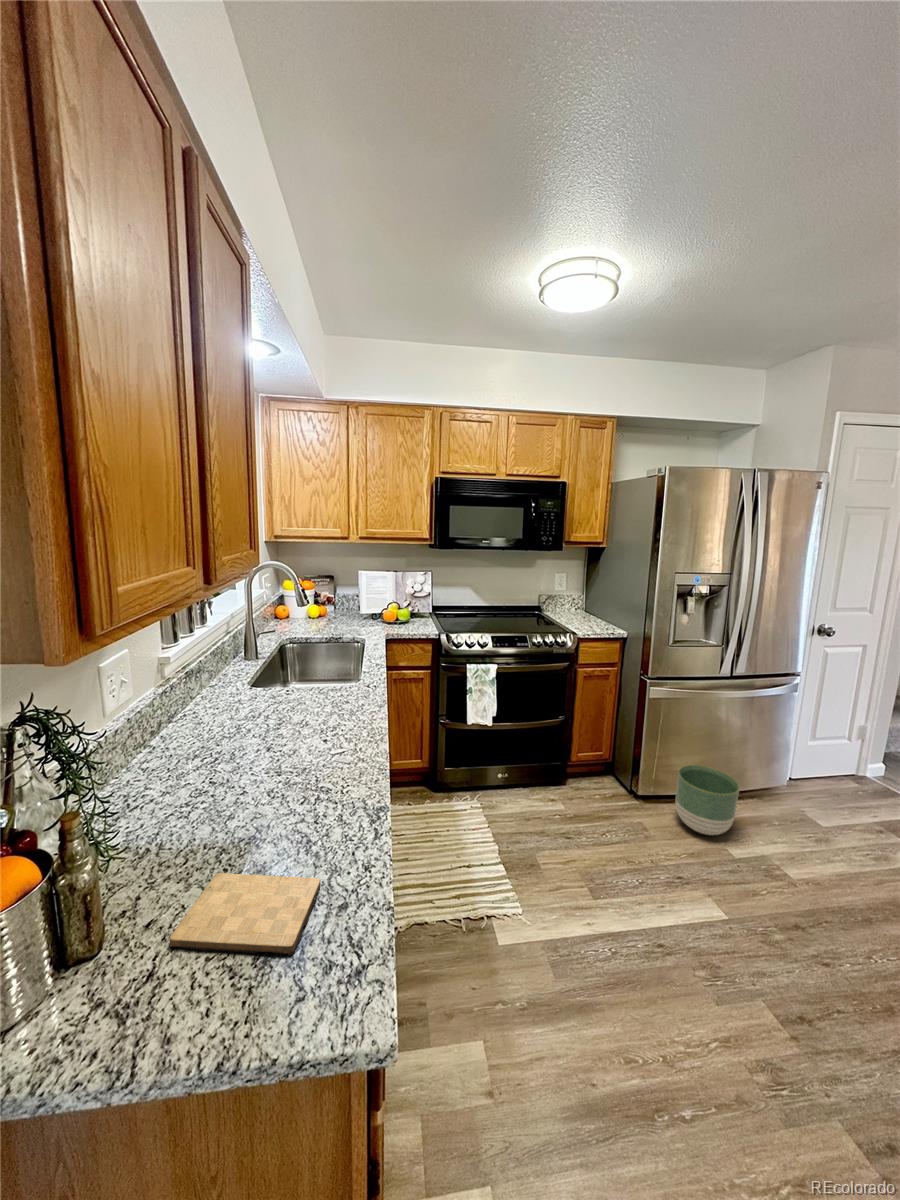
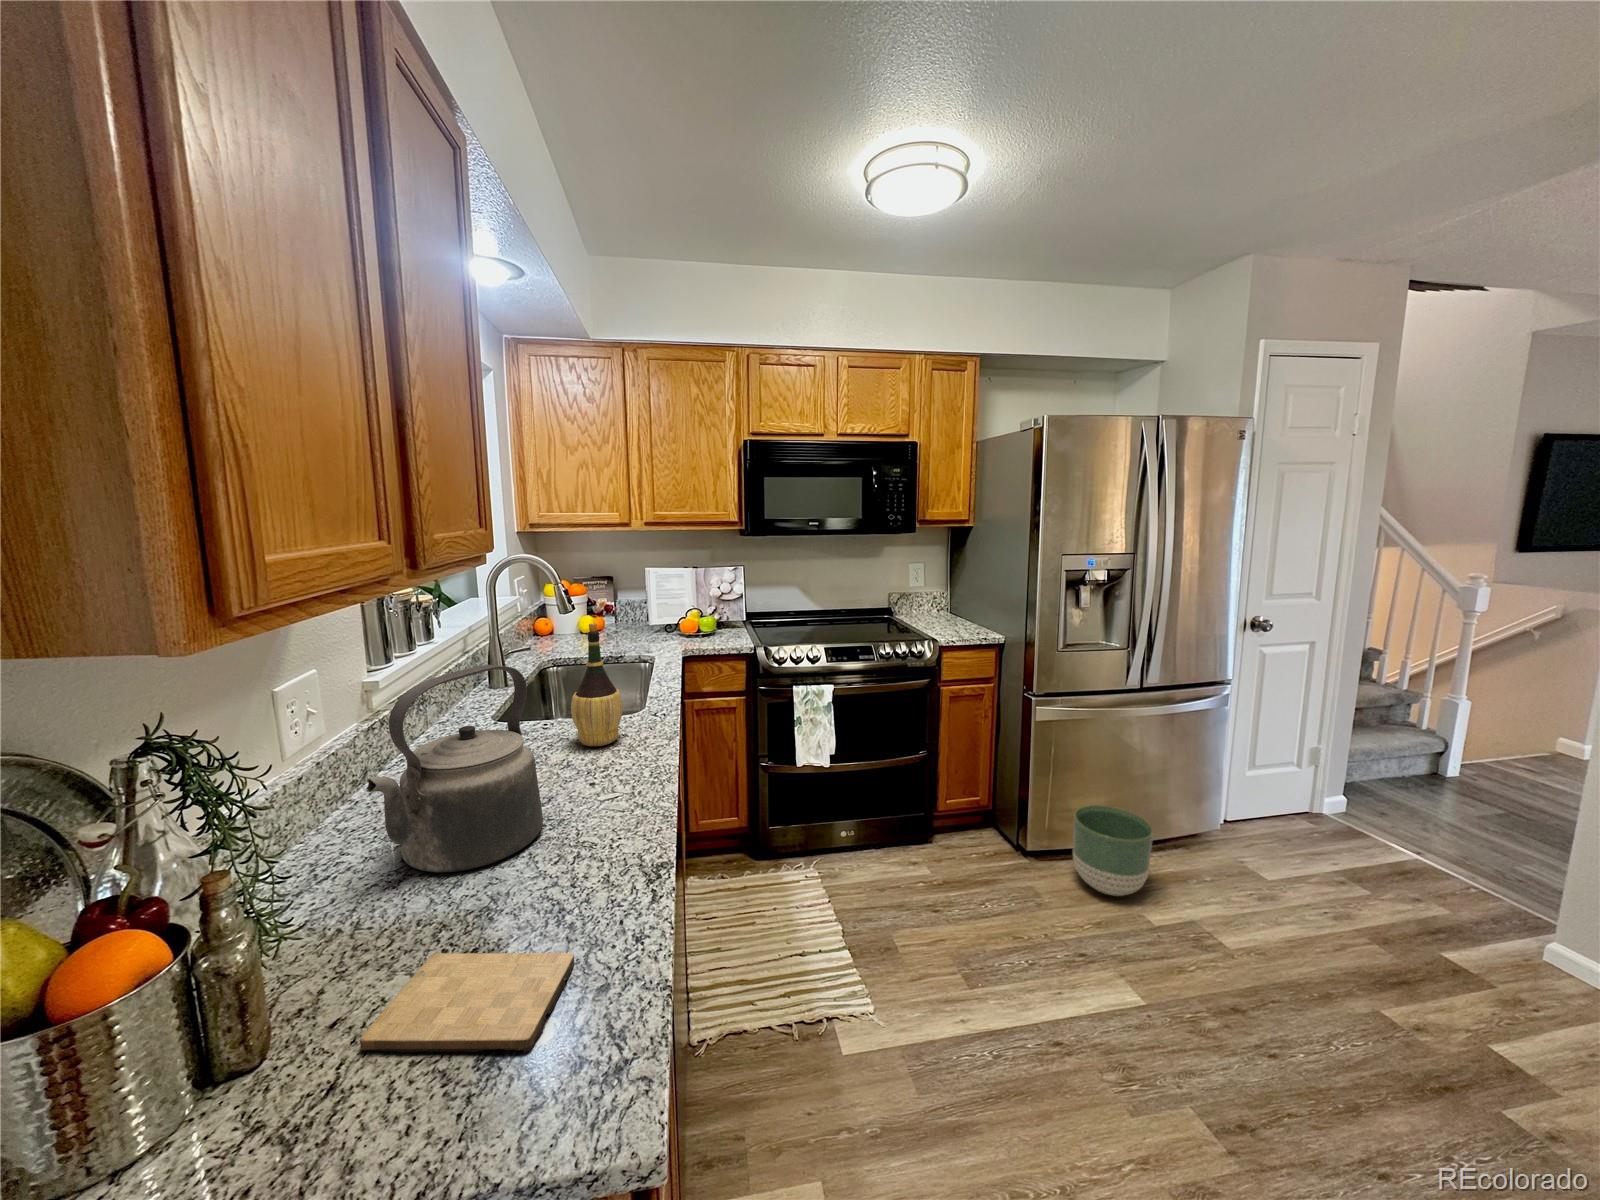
wine bottle: none [307,618,345,710] -> present [571,623,623,746]
kettle: none [167,652,290,807] -> present [367,665,543,872]

